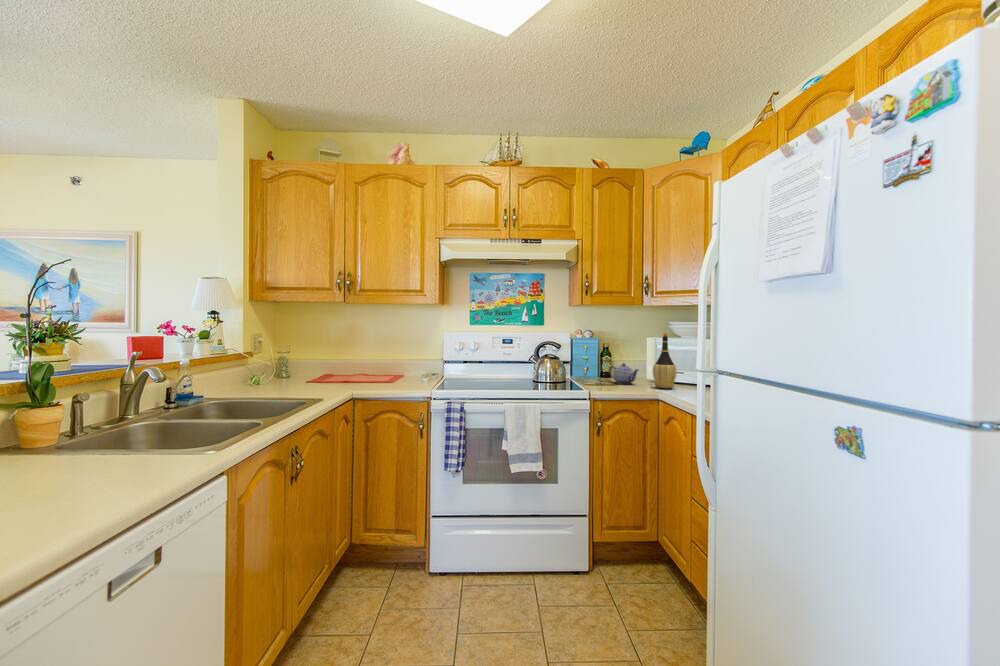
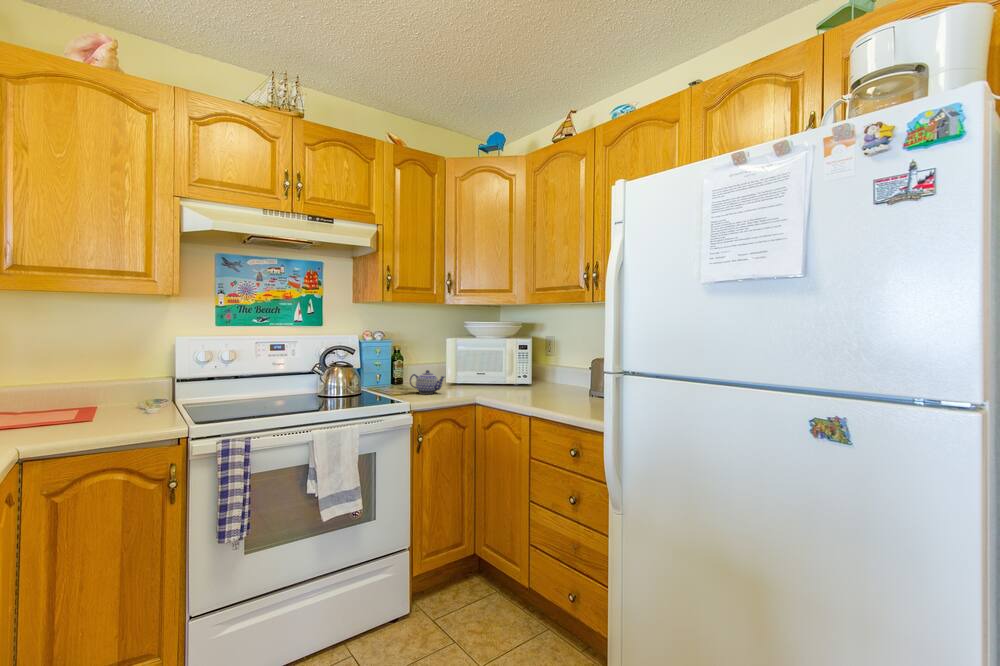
wine bottle: present [653,333,677,388] -> none [461,336,485,395]

